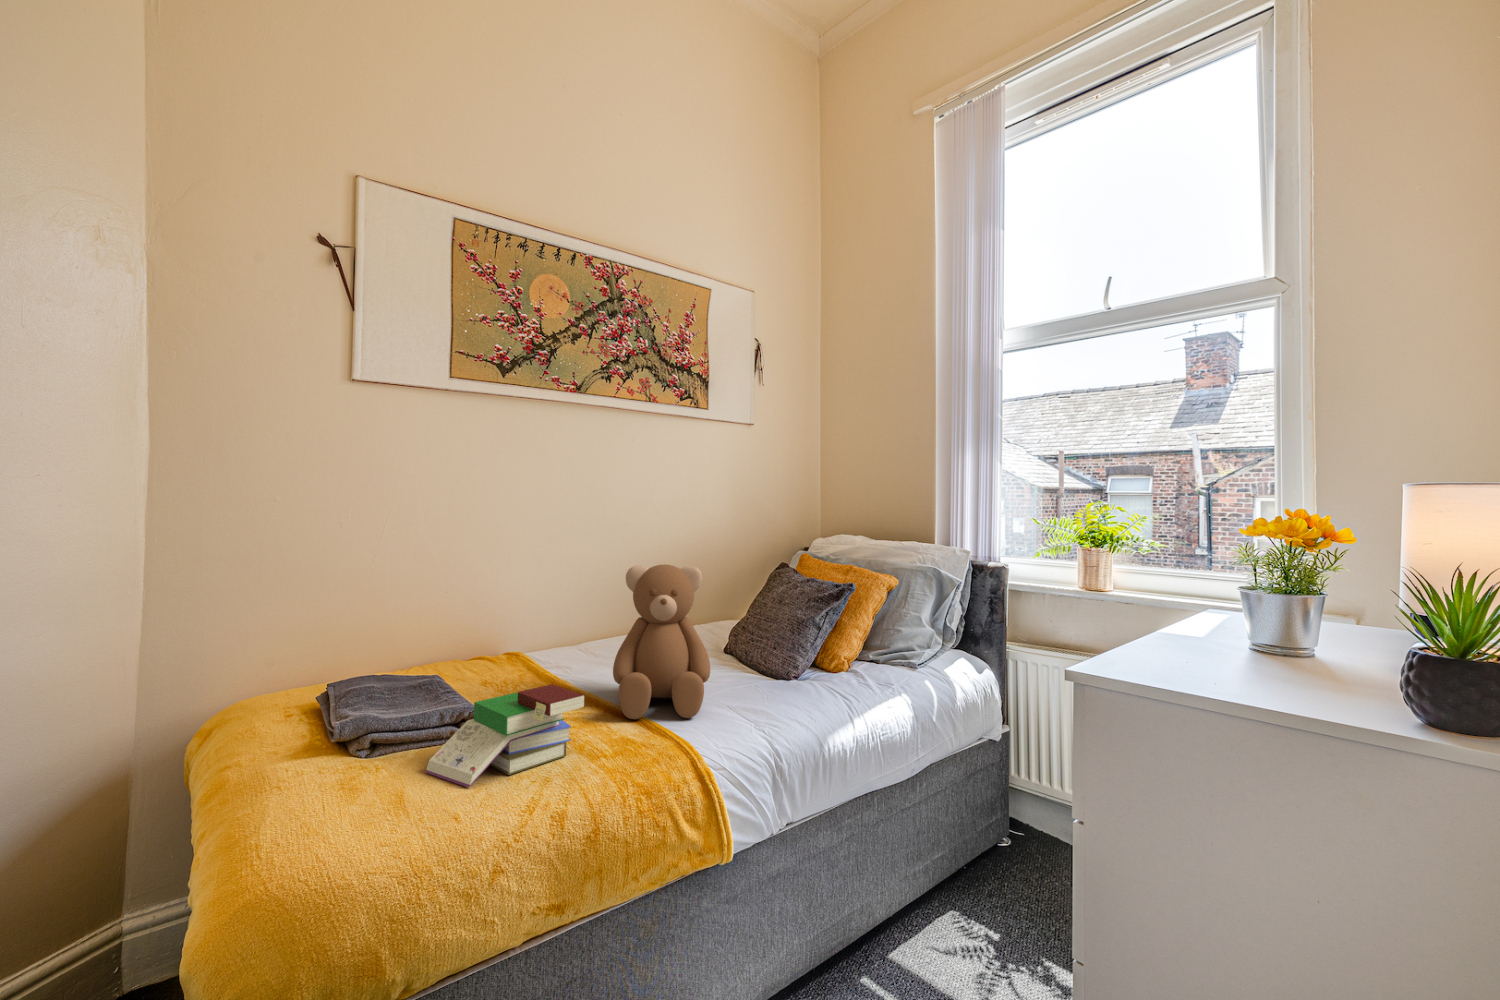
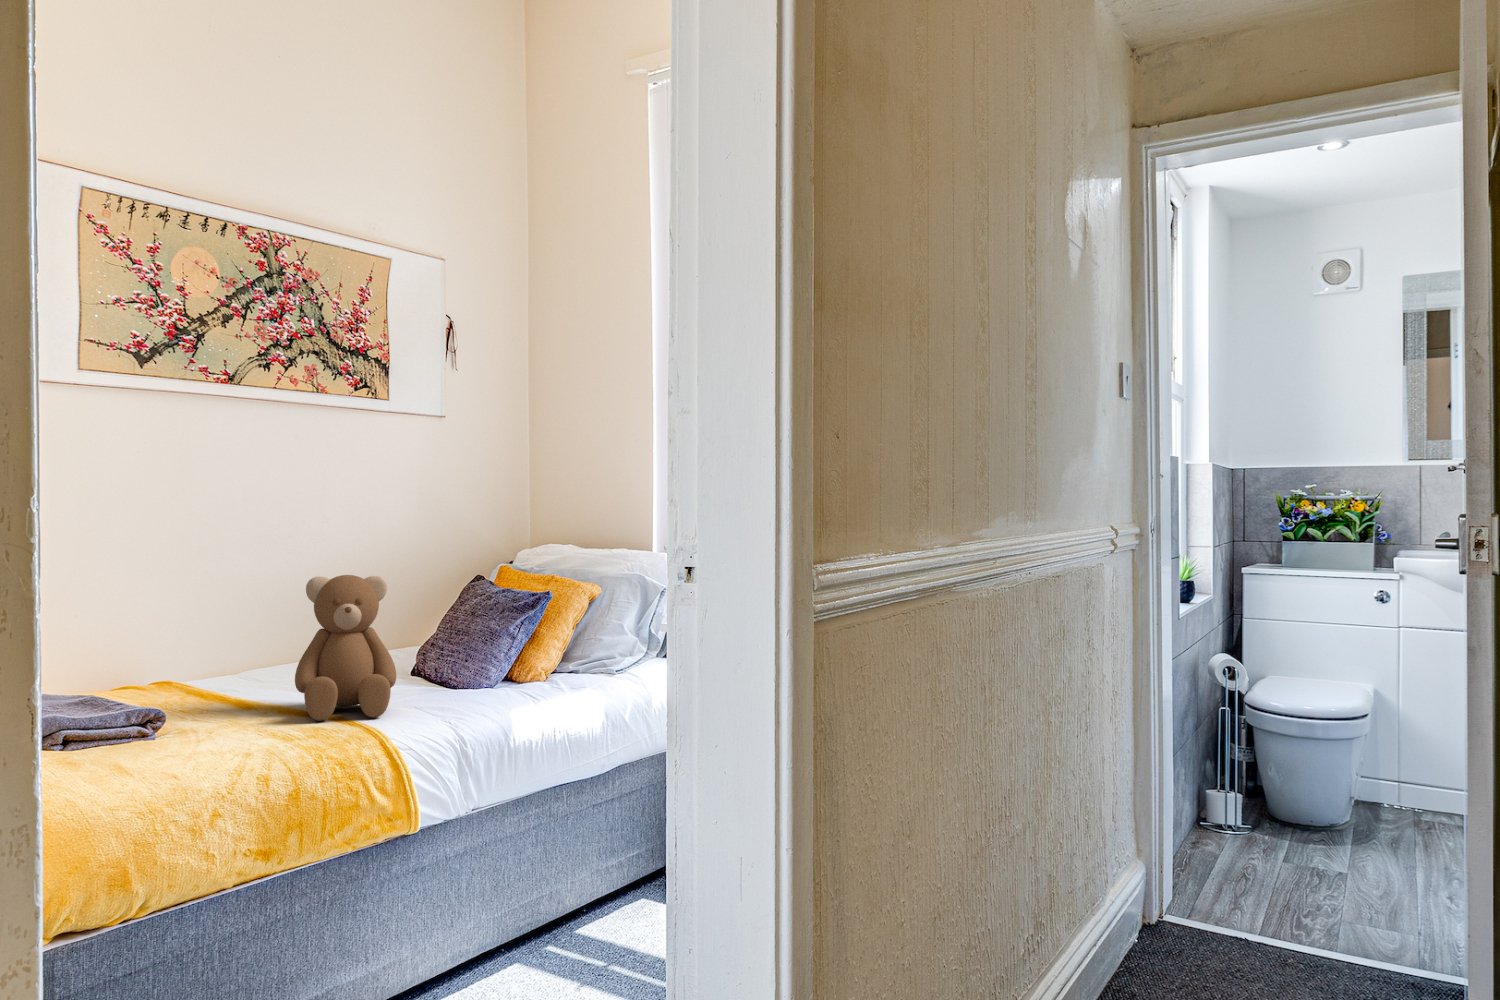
book: present [425,684,584,788] -> none [131,681,281,760]

